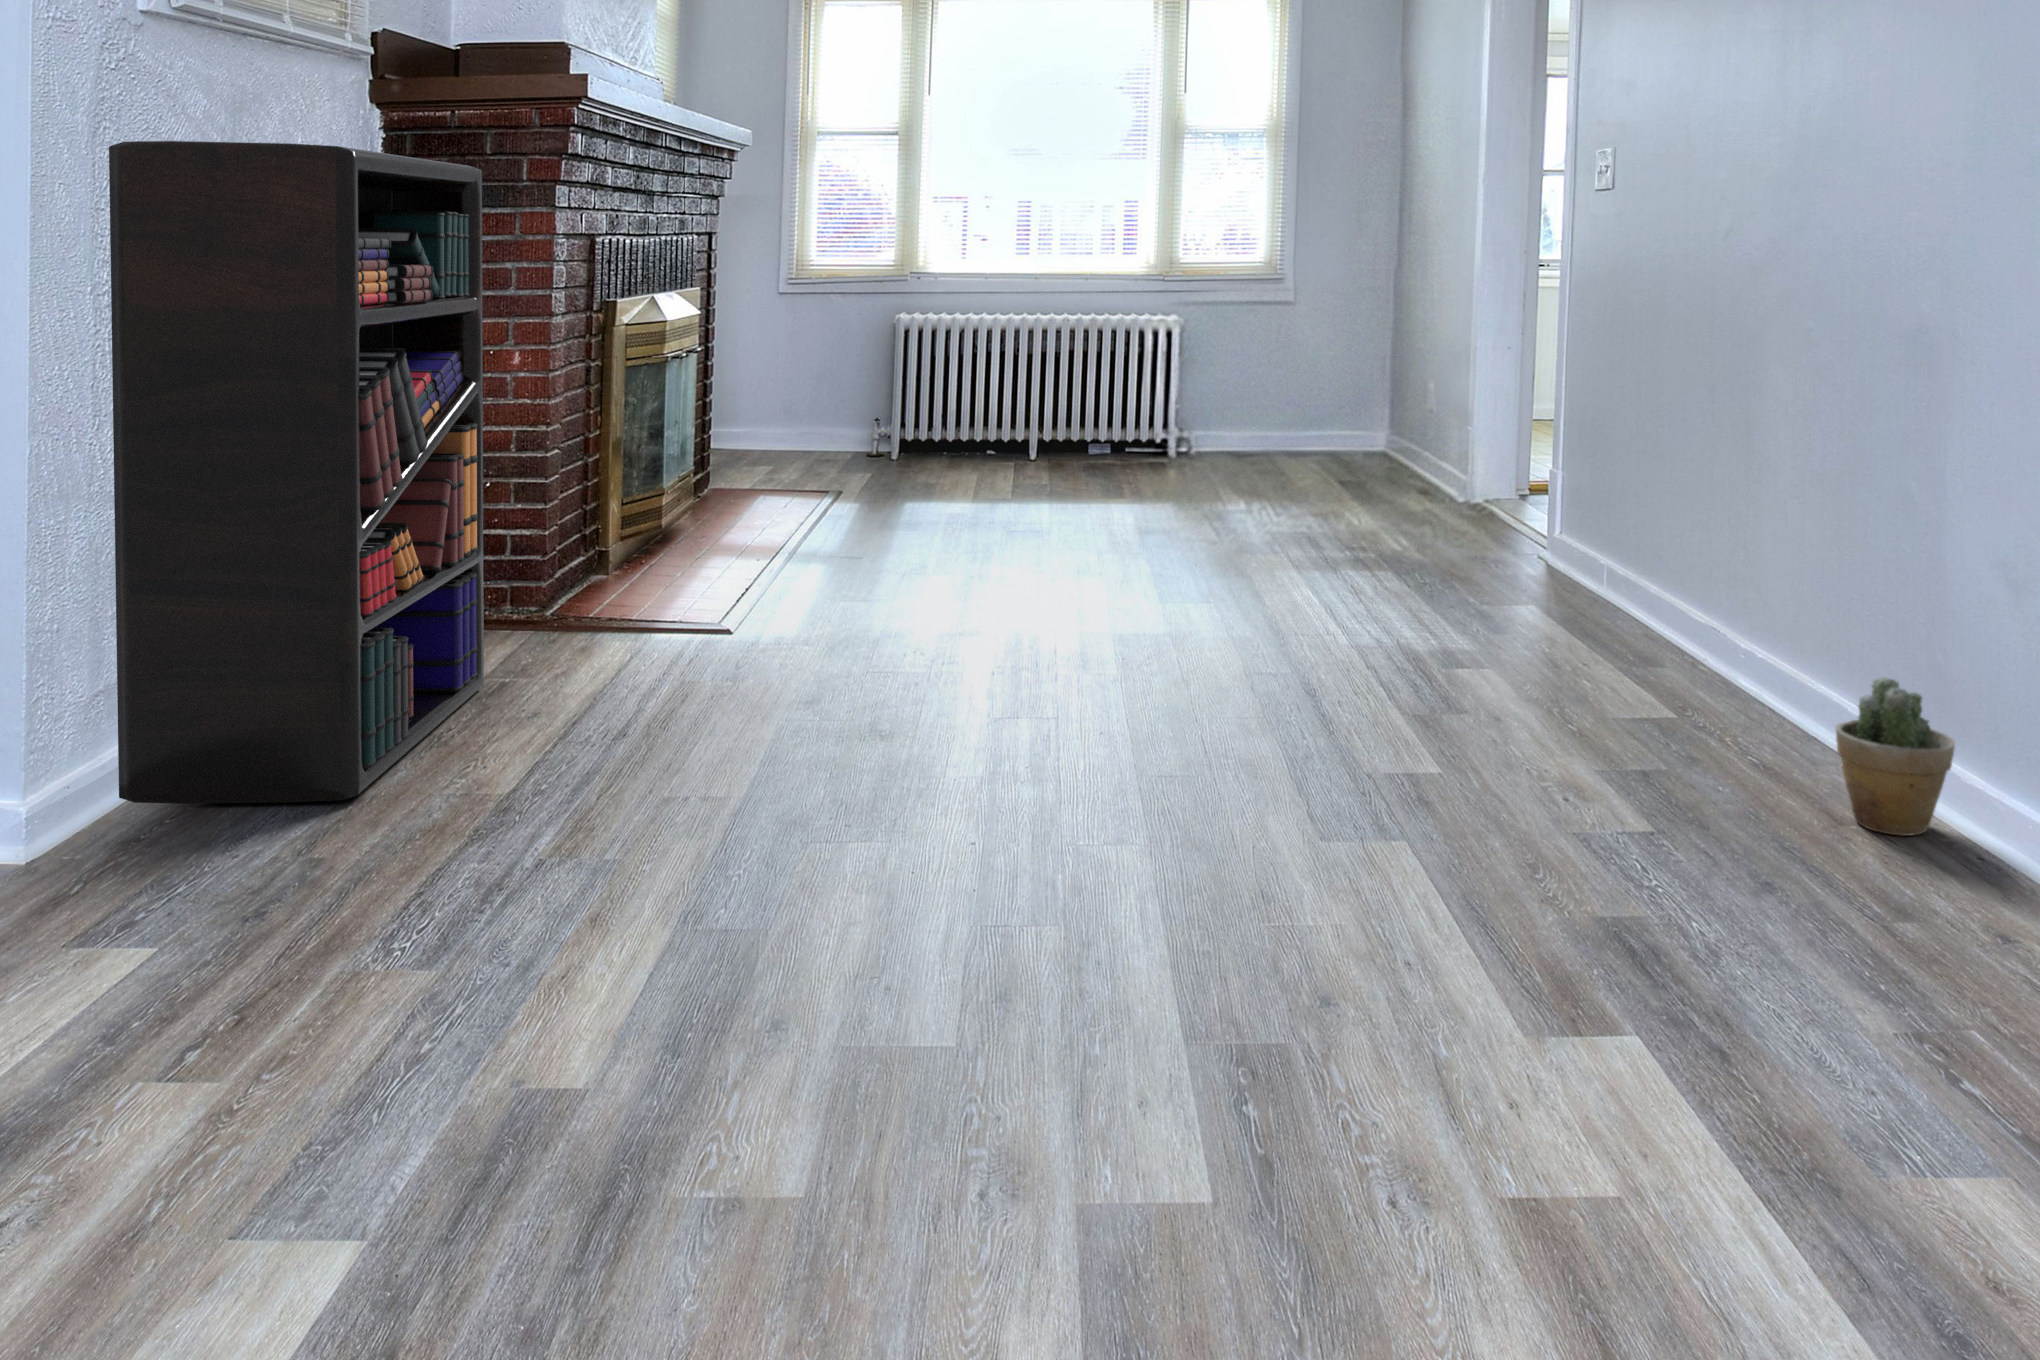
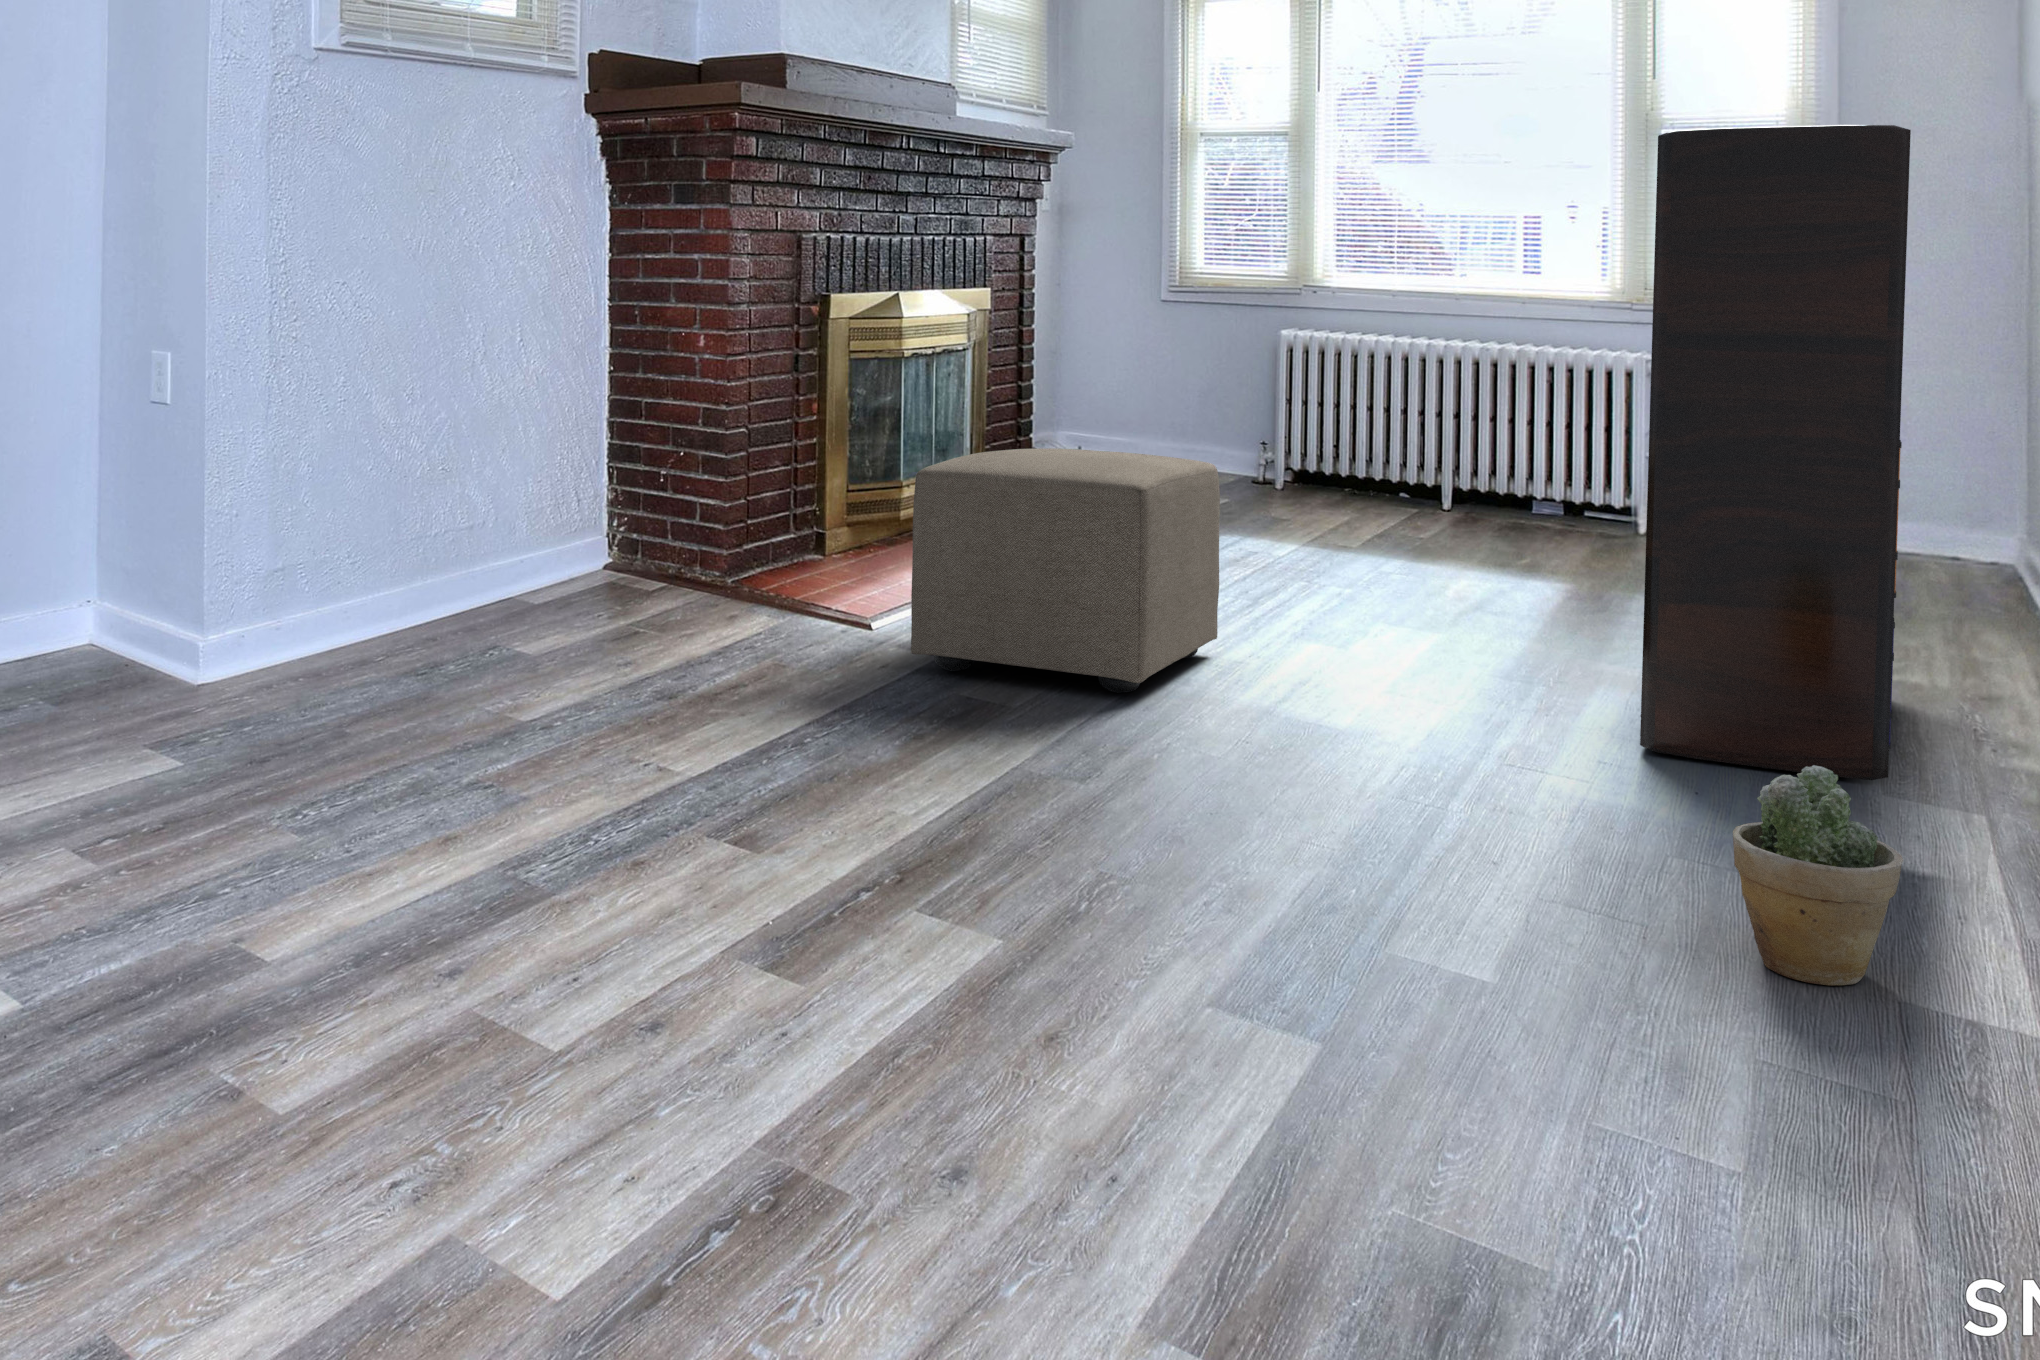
bookshelf: present [109,141,484,804] -> present [1640,125,1911,780]
ottoman: none [916,460,1162,688] -> present [911,448,1220,693]

